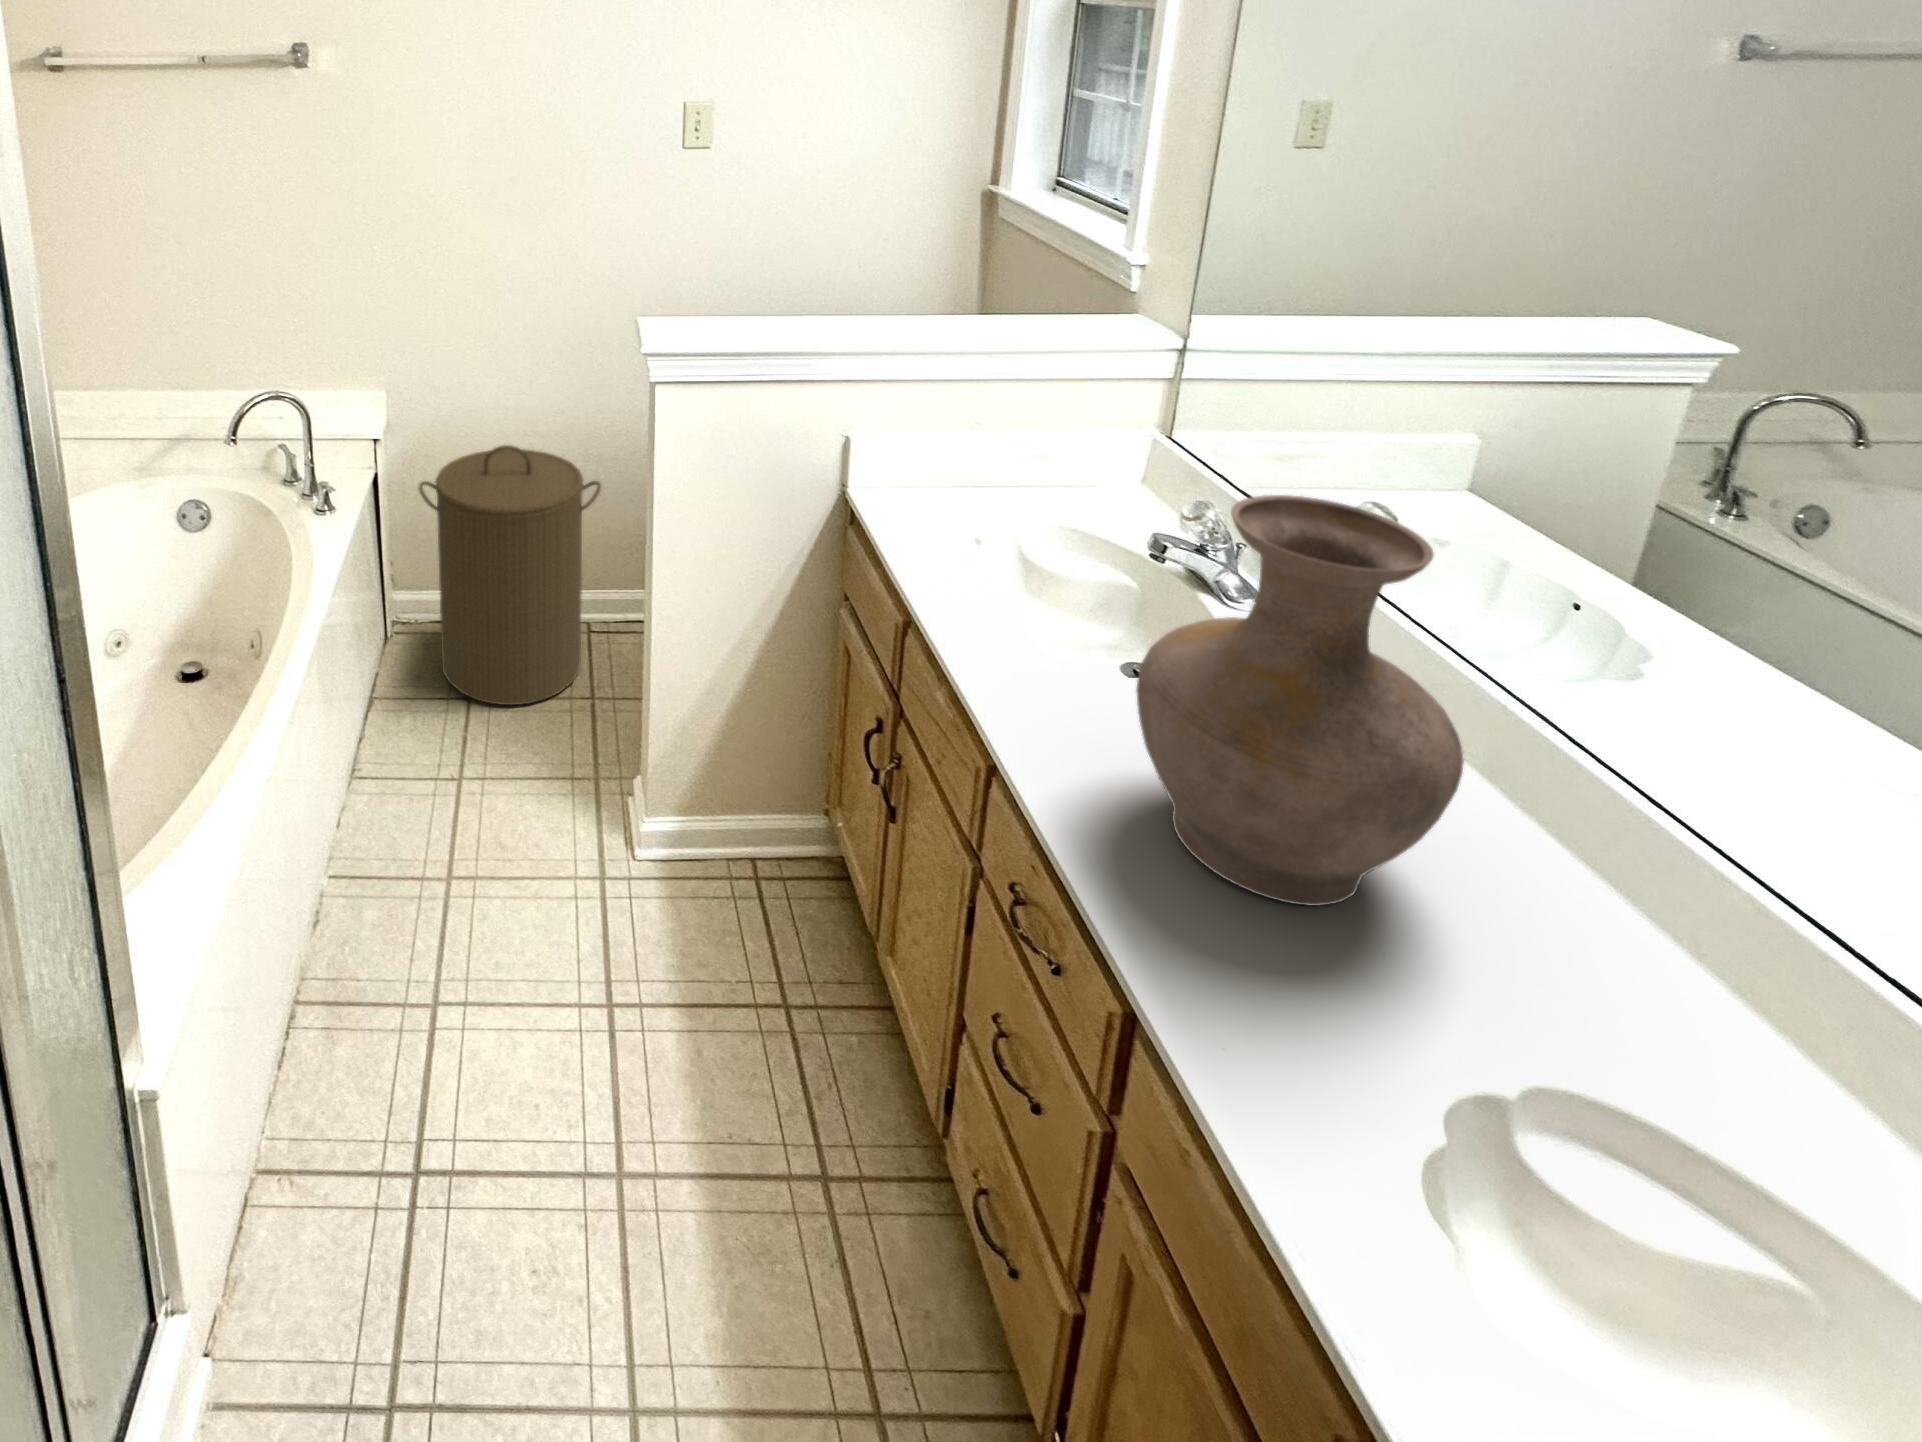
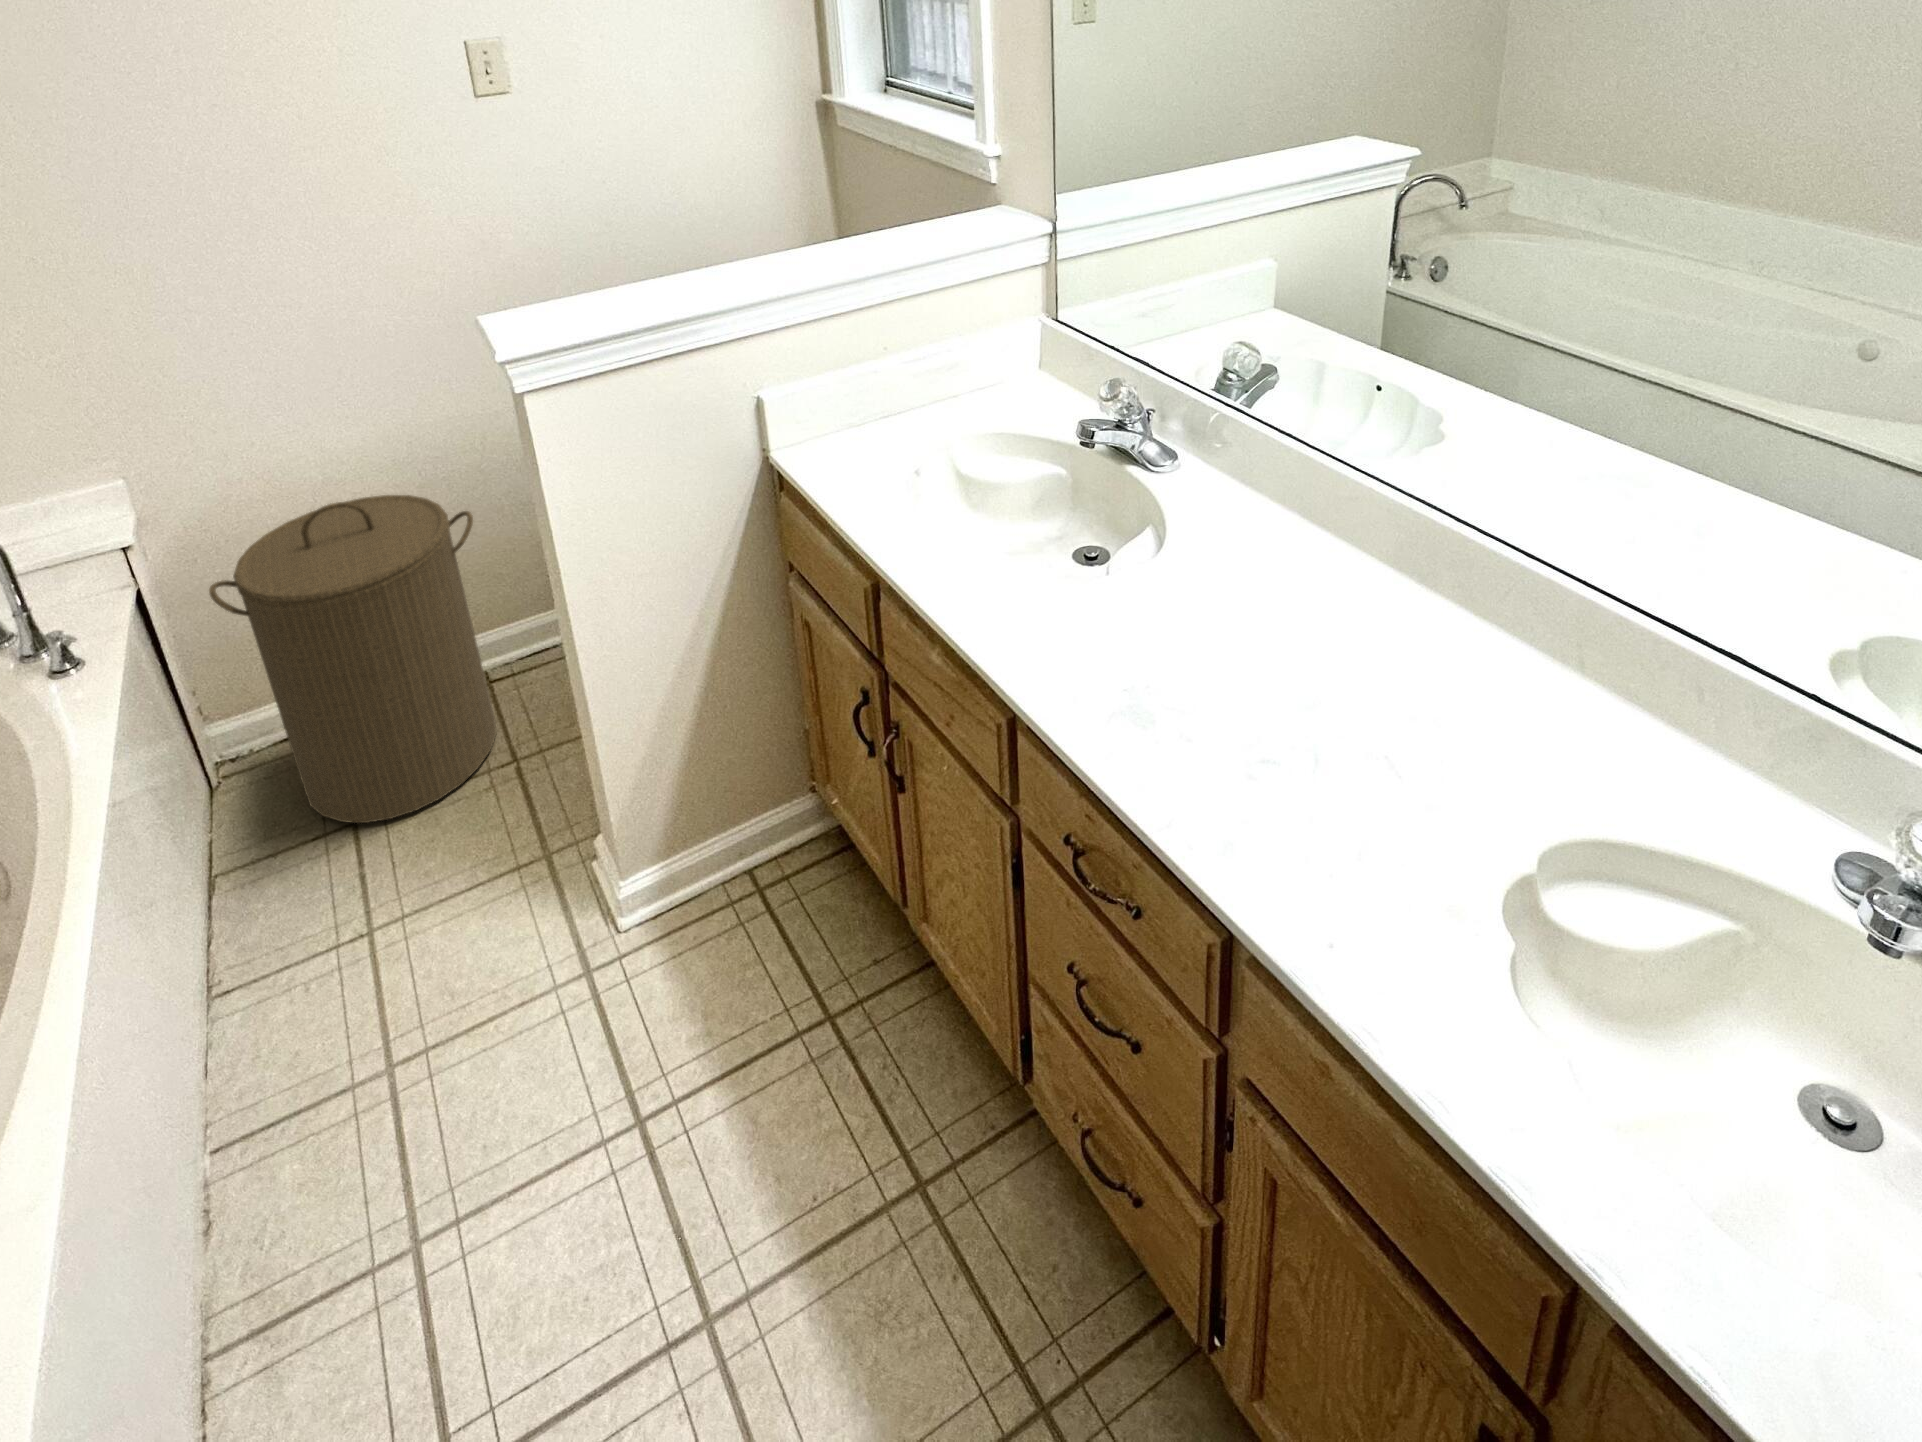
vase: present [1136,495,1464,906] -> none [1143,368,1419,762]

